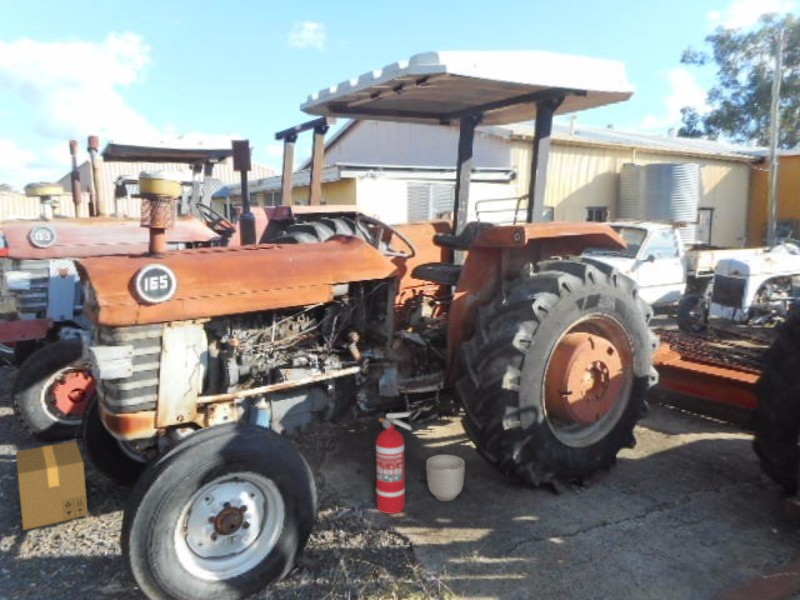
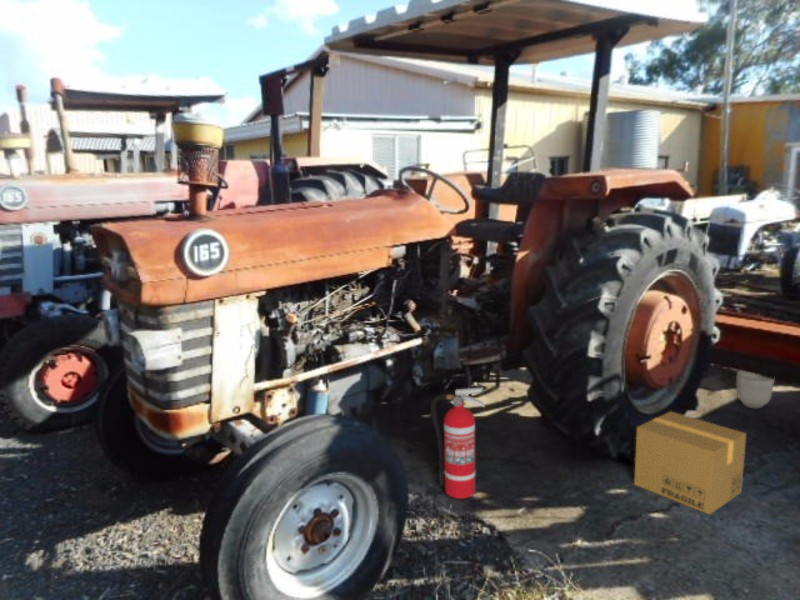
cardboard box: present [16,441,87,530] -> present [634,412,746,514]
planter: present [426,455,465,501] -> present [736,371,775,408]

